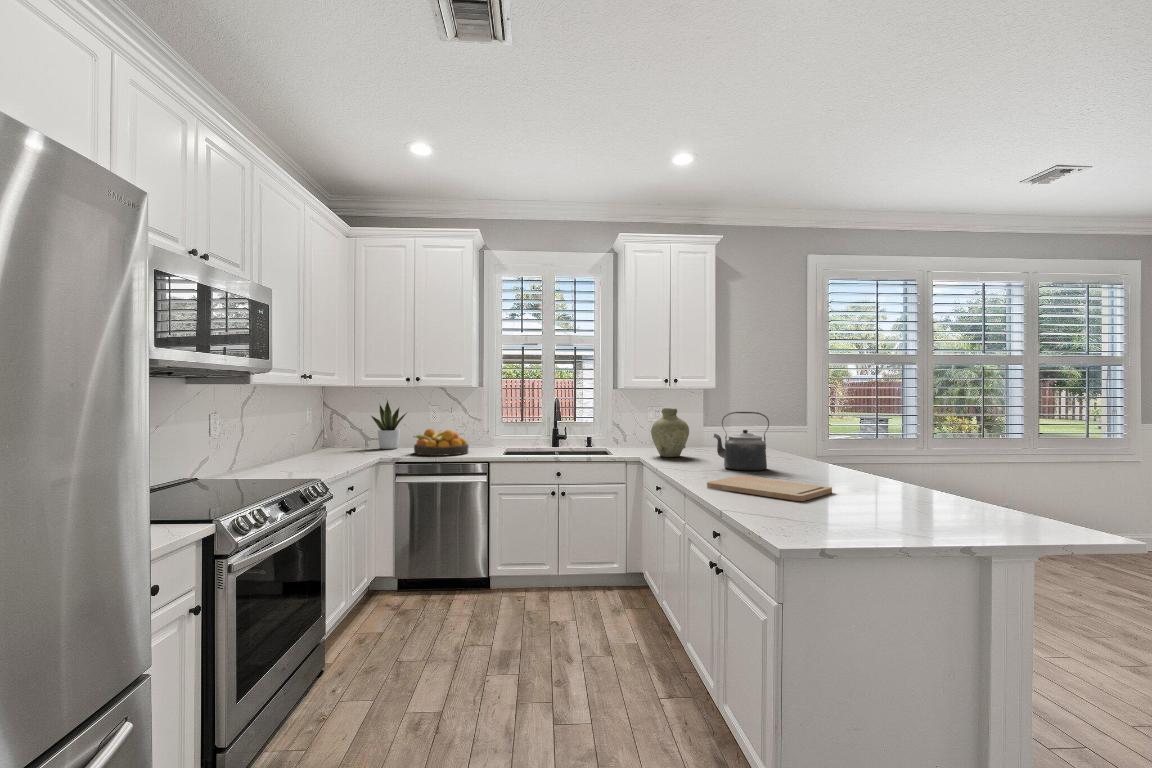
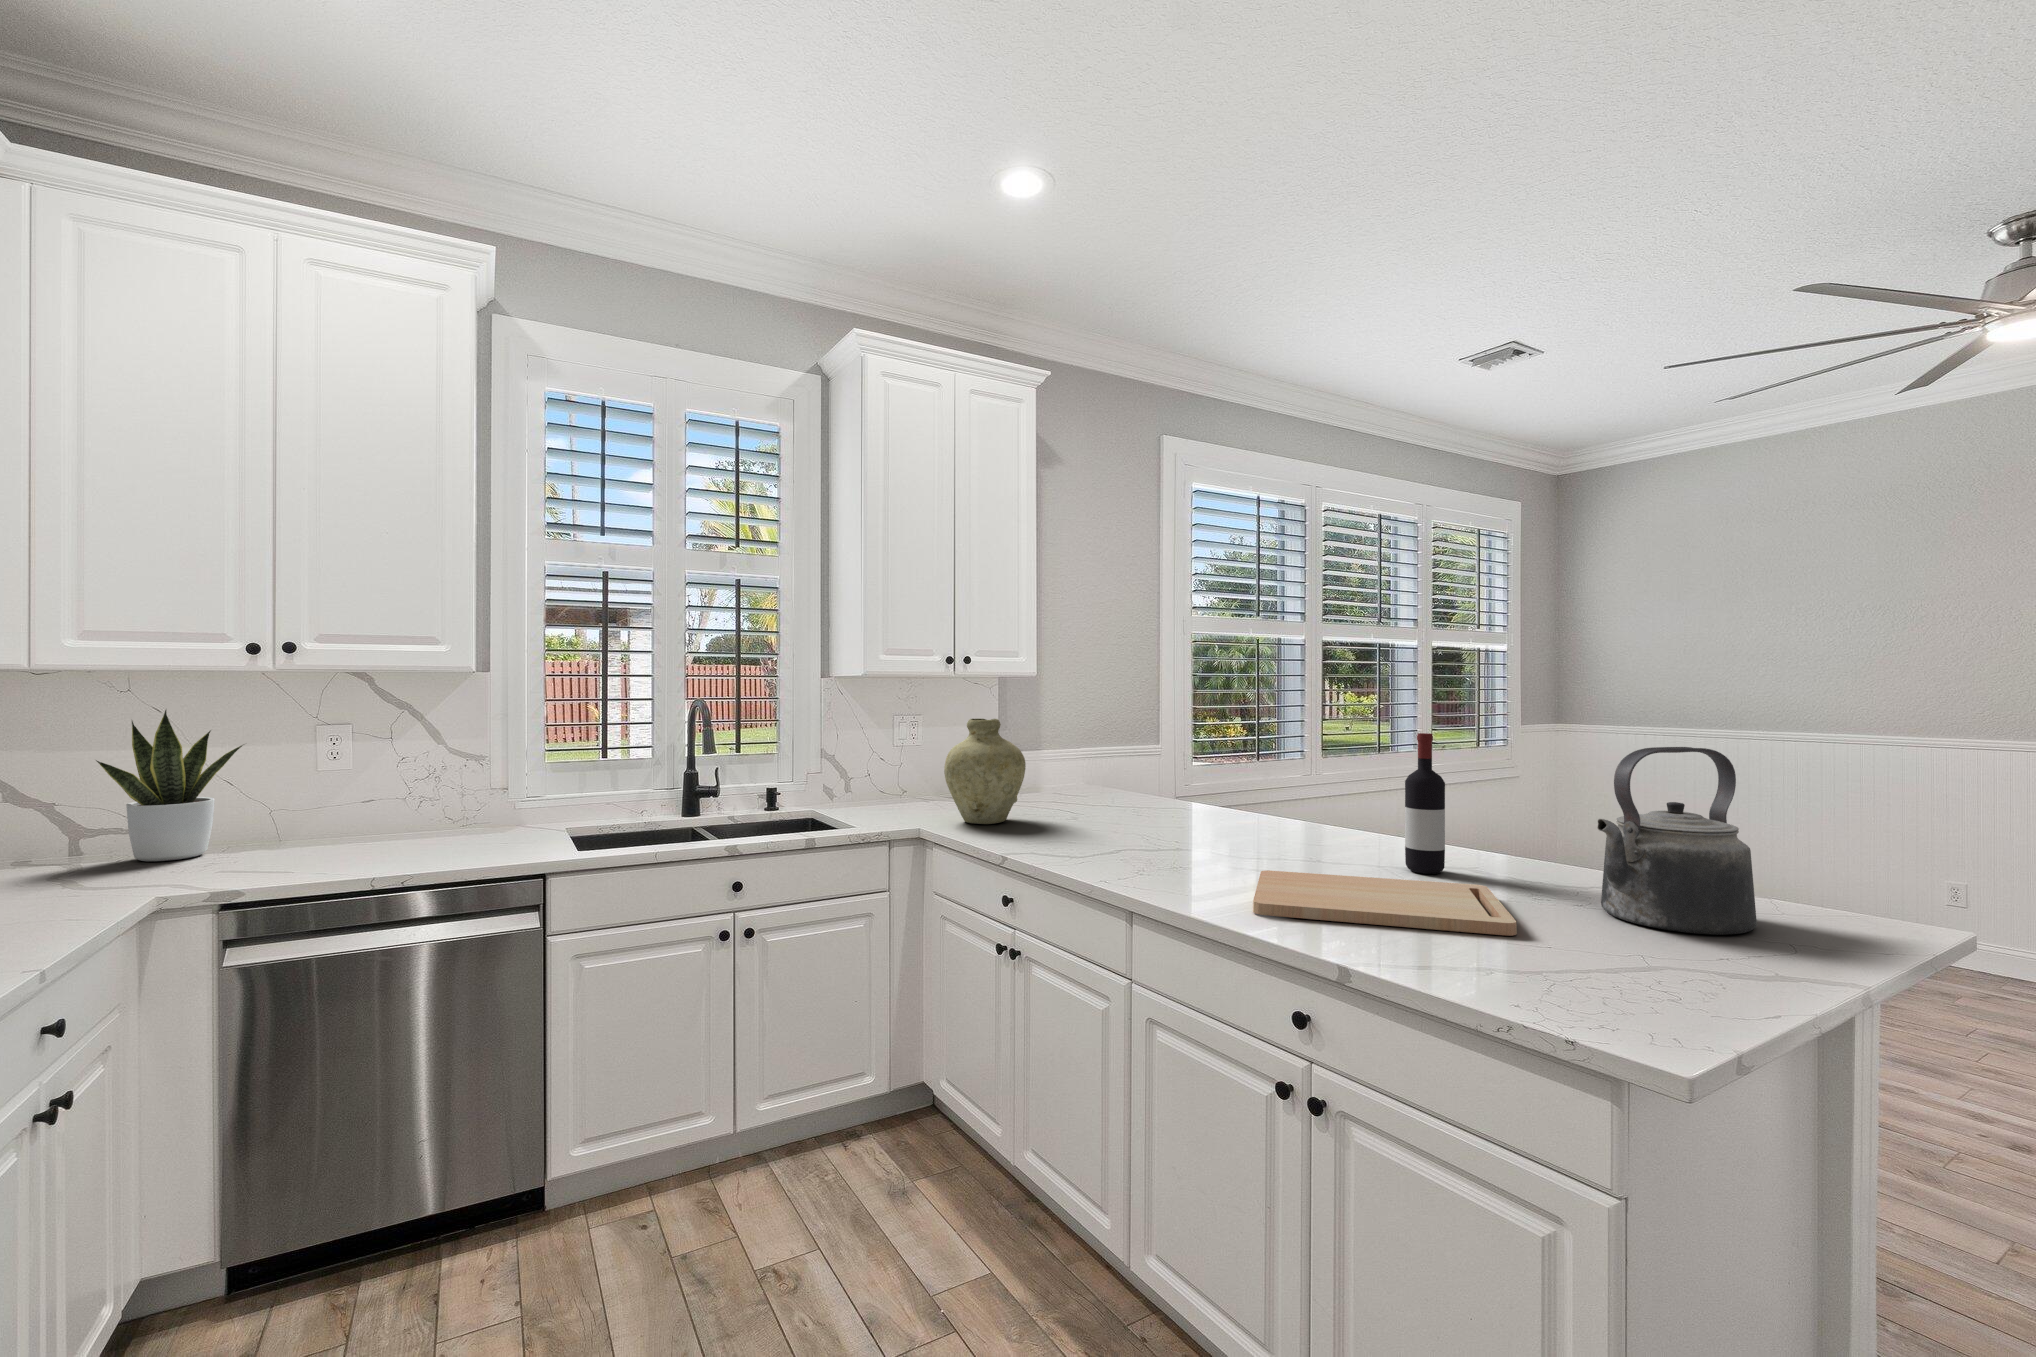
kettle: present [714,412,769,471] -> present [1597,747,1757,935]
wine bottle: none [823,416,843,485] -> present [1405,733,1445,874]
fruit bowl: present [414,429,469,456] -> none [280,794,470,876]

